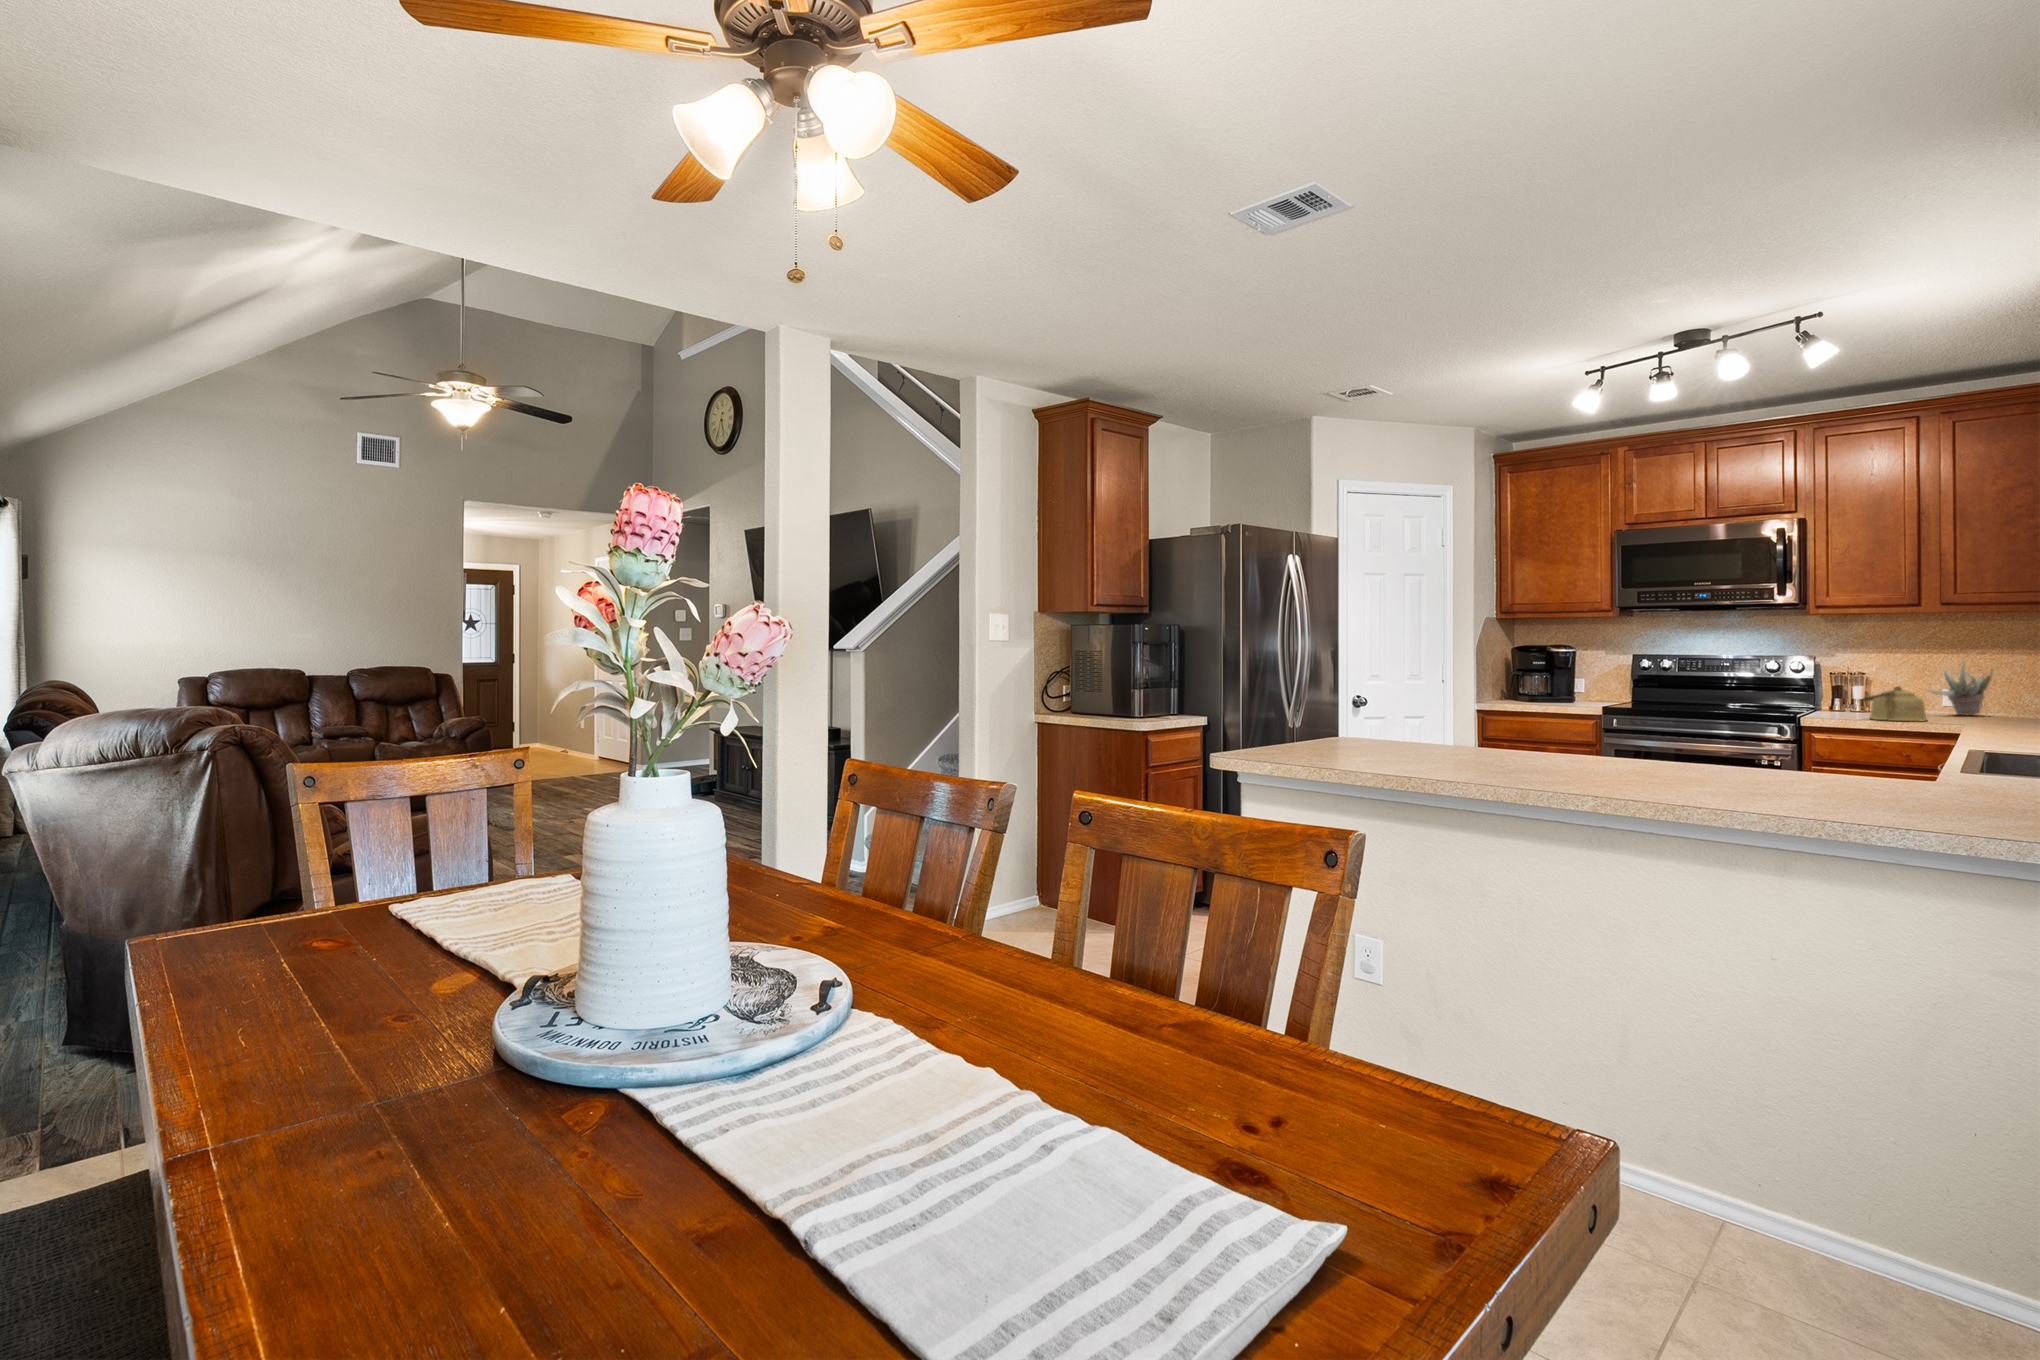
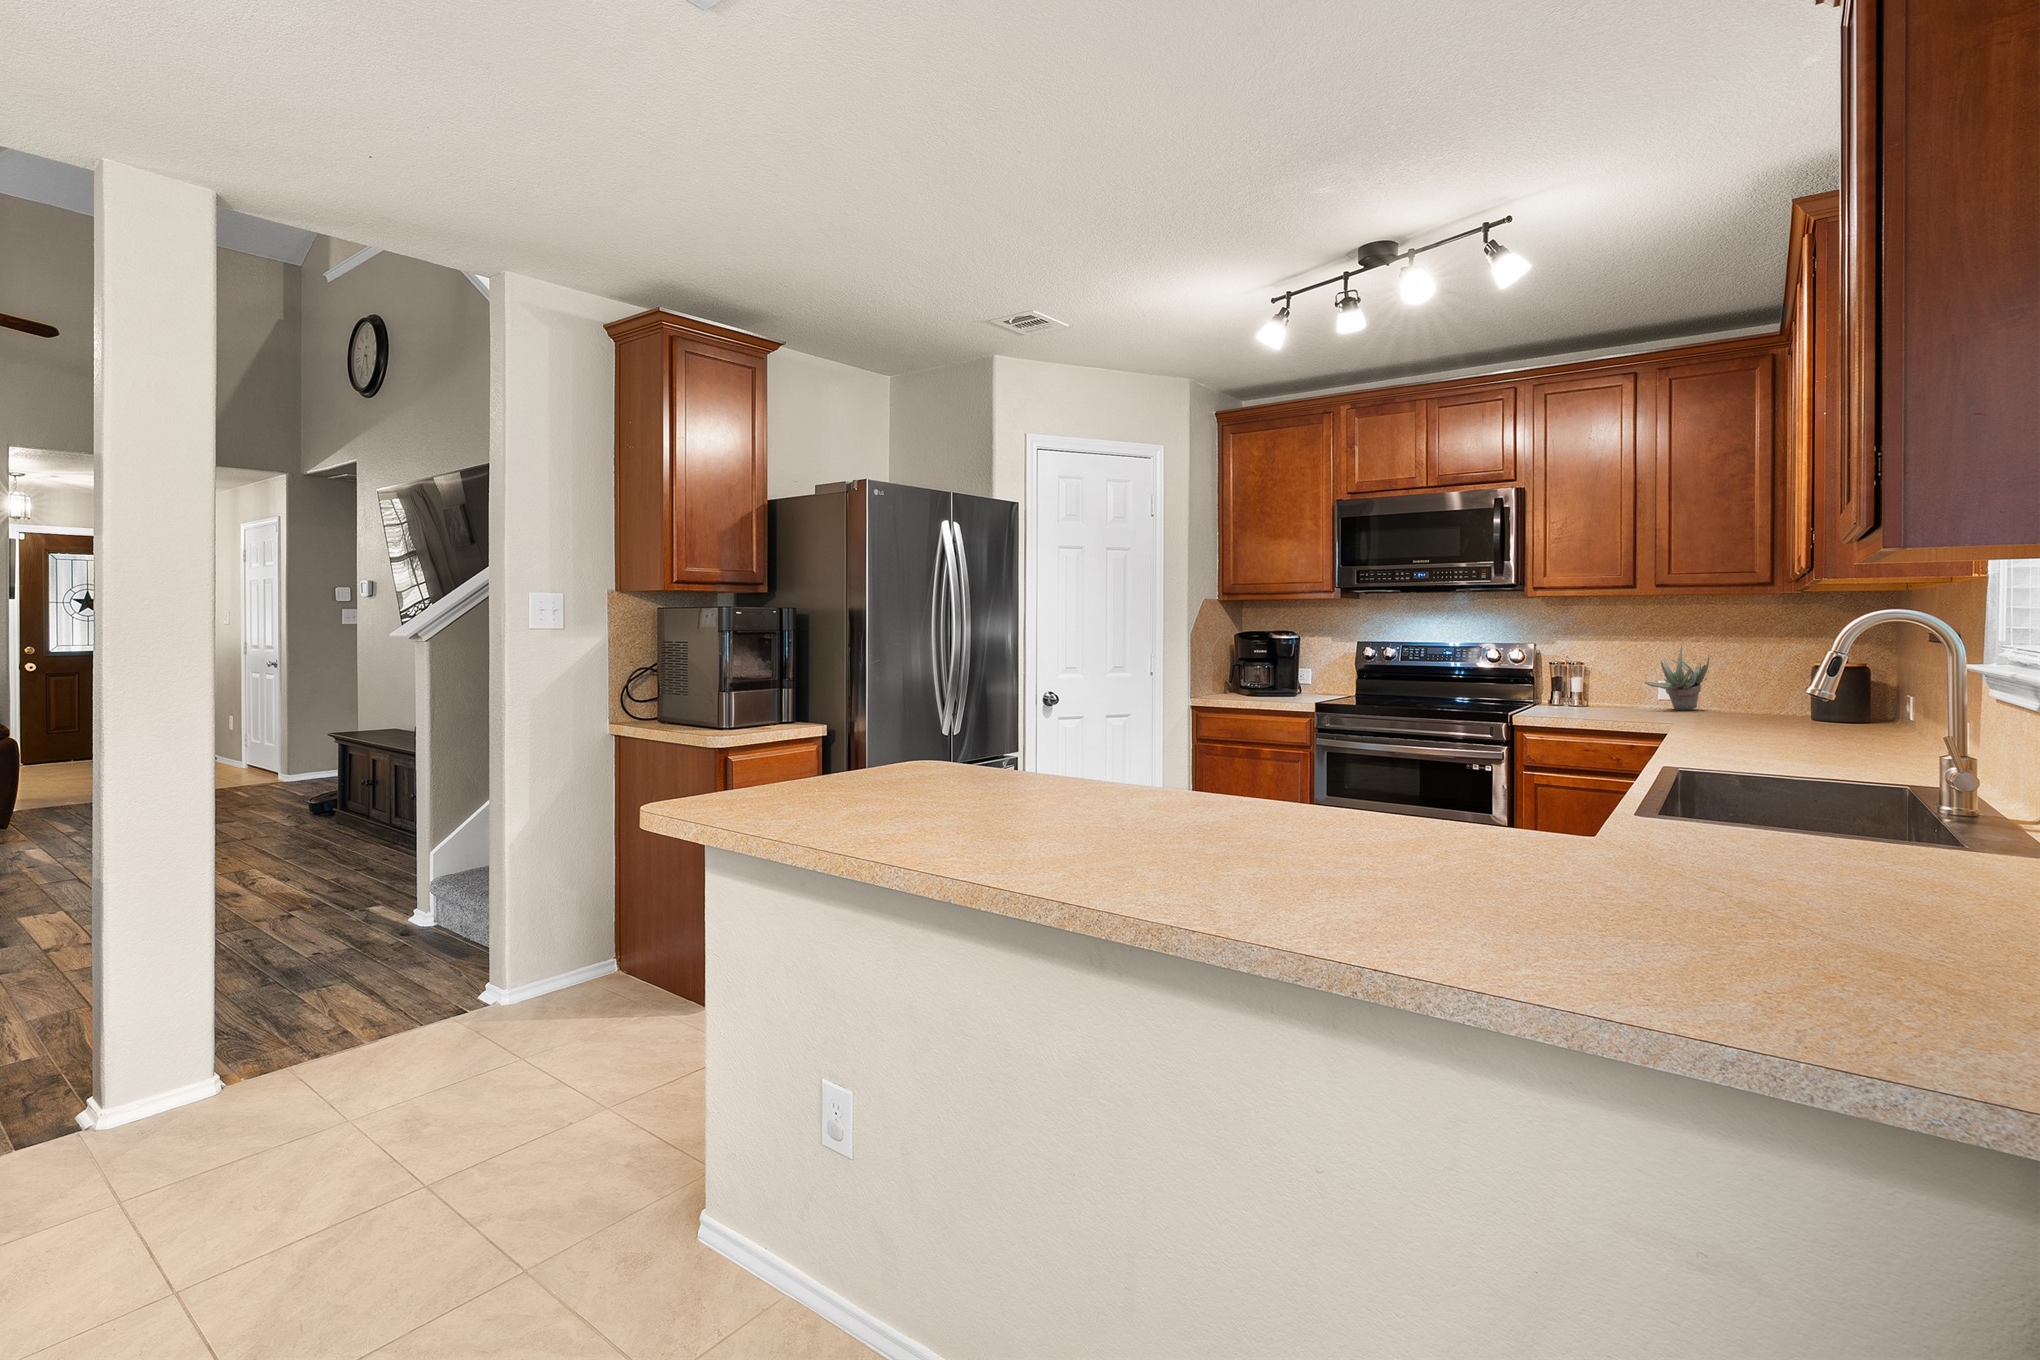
kettle: present [1862,687,1927,721] -> none [1576,679,1641,720]

